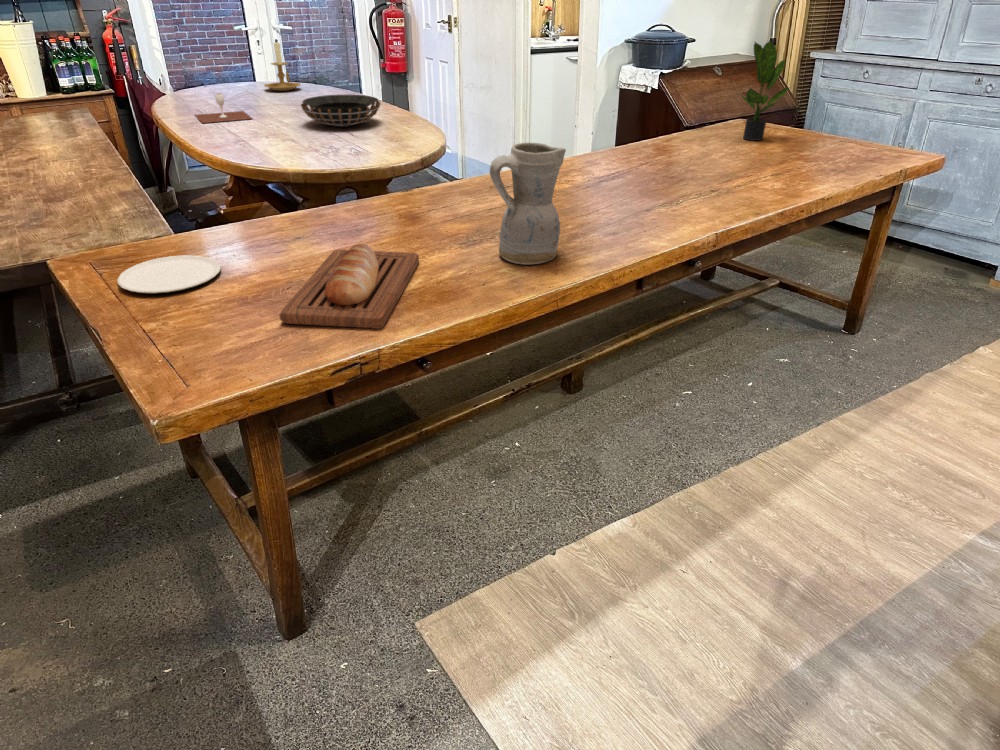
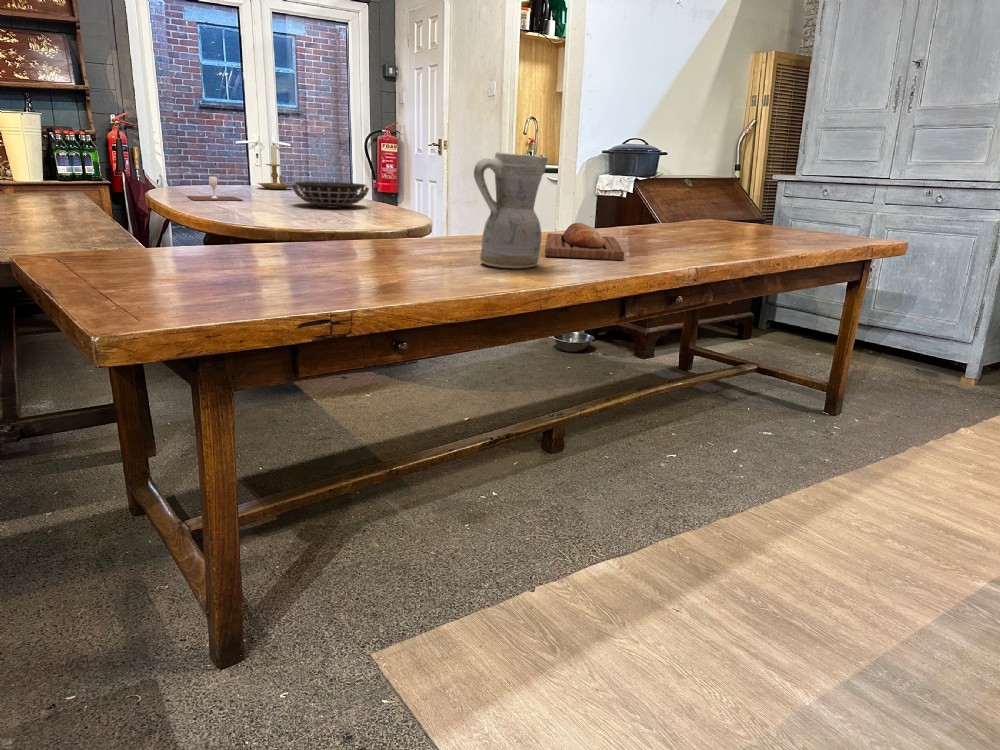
potted plant: present [742,41,789,141] -> none [712,132,758,225]
bread loaf: present [280,243,419,329] -> present [545,223,624,260]
plate: present [117,255,221,294] -> none [89,250,197,269]

